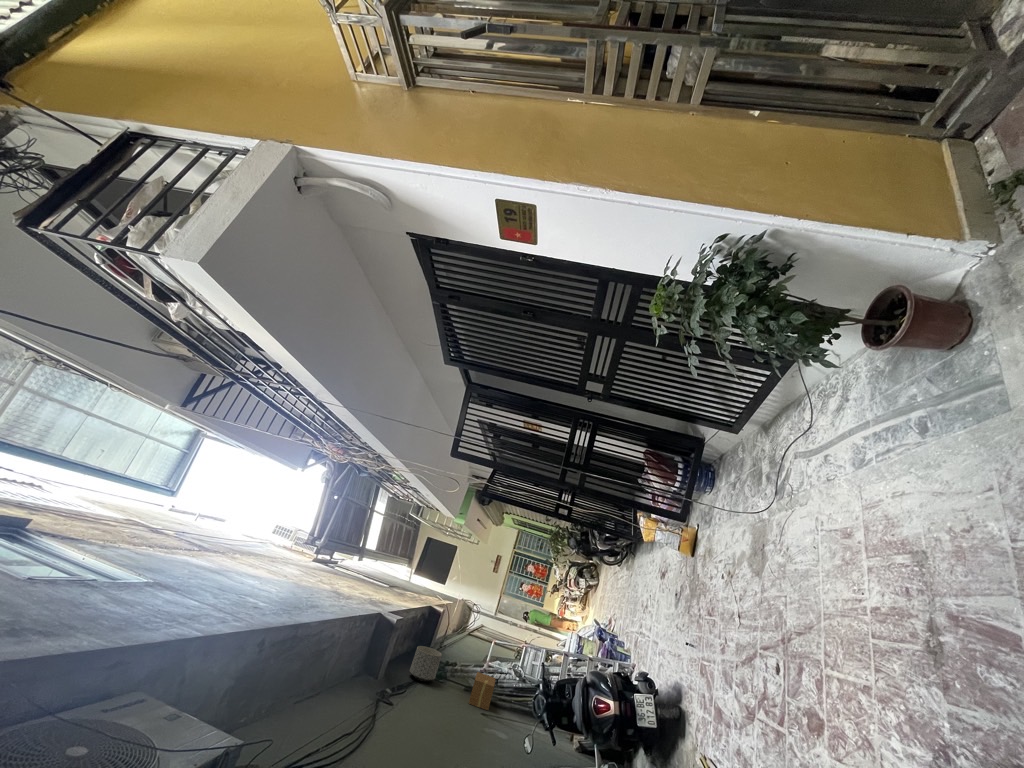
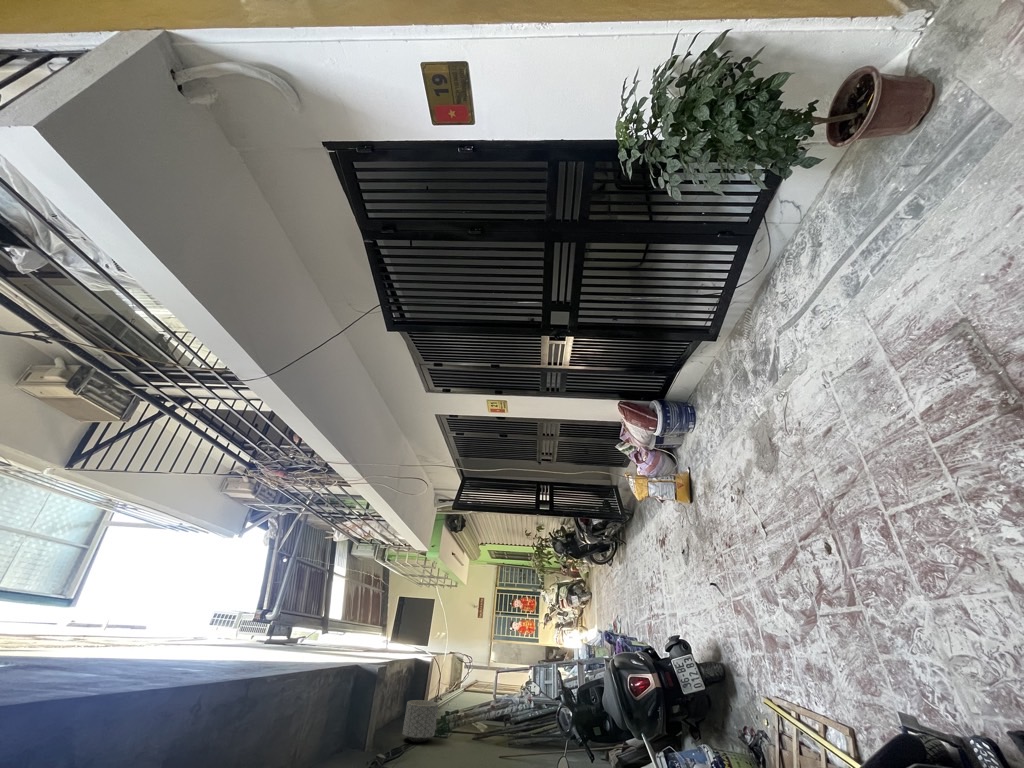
cardboard box: present [469,672,495,710] -> none [480,714,507,754]

